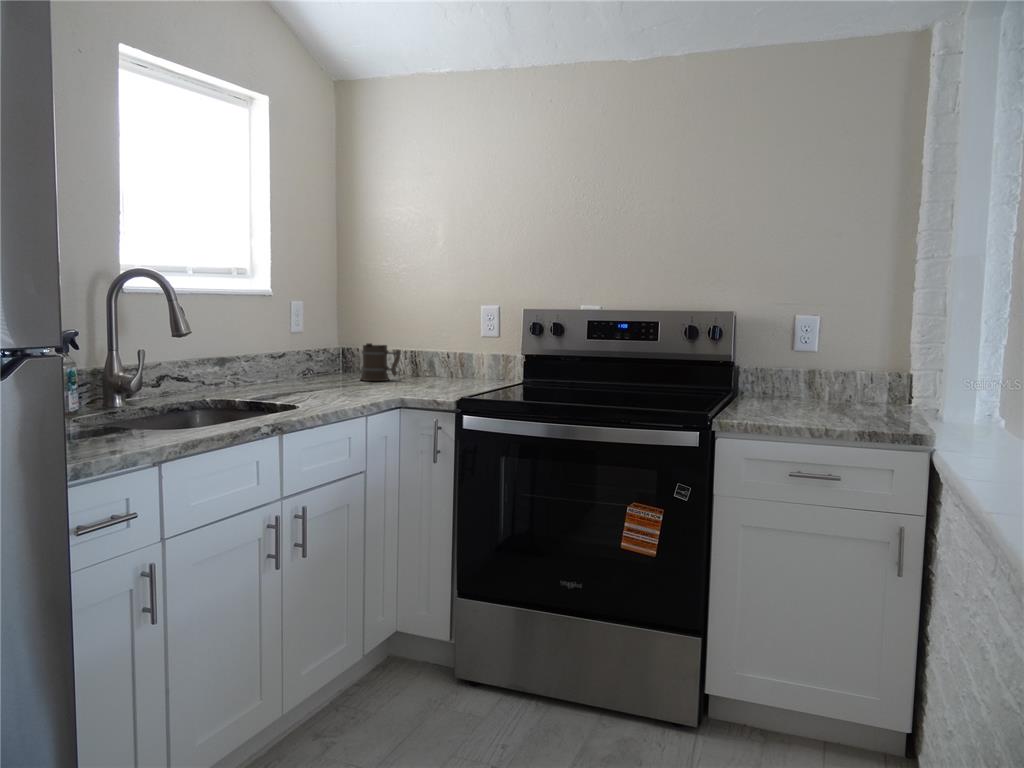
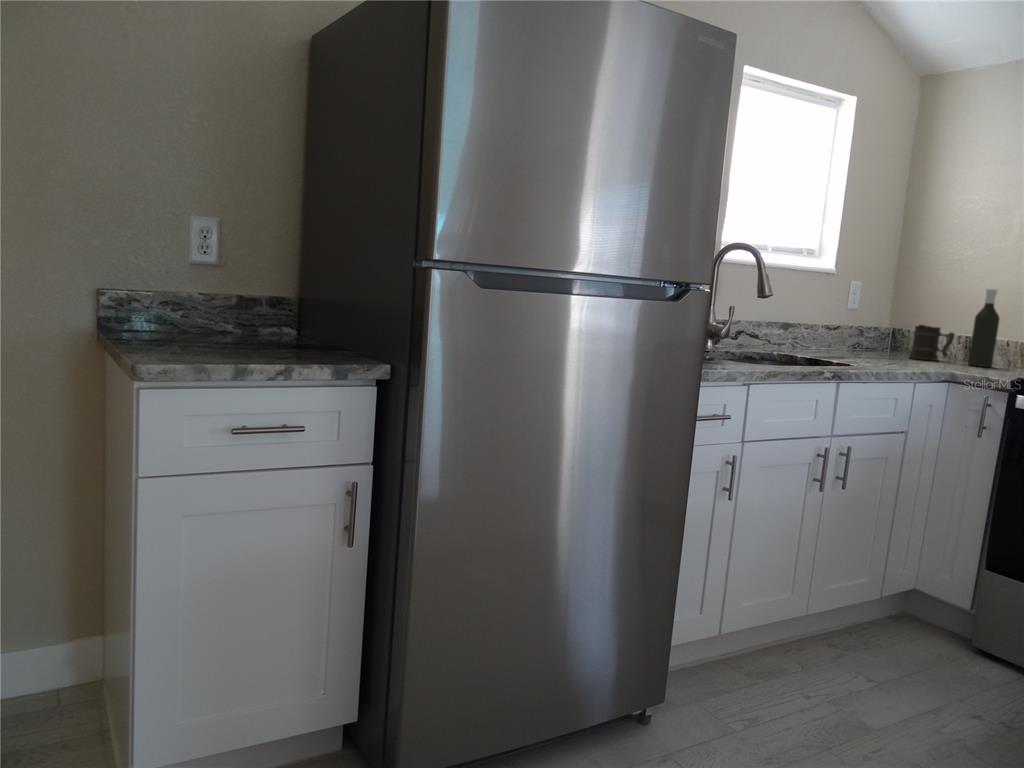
bottle: none [417,303,439,383] -> present [968,289,1000,367]

